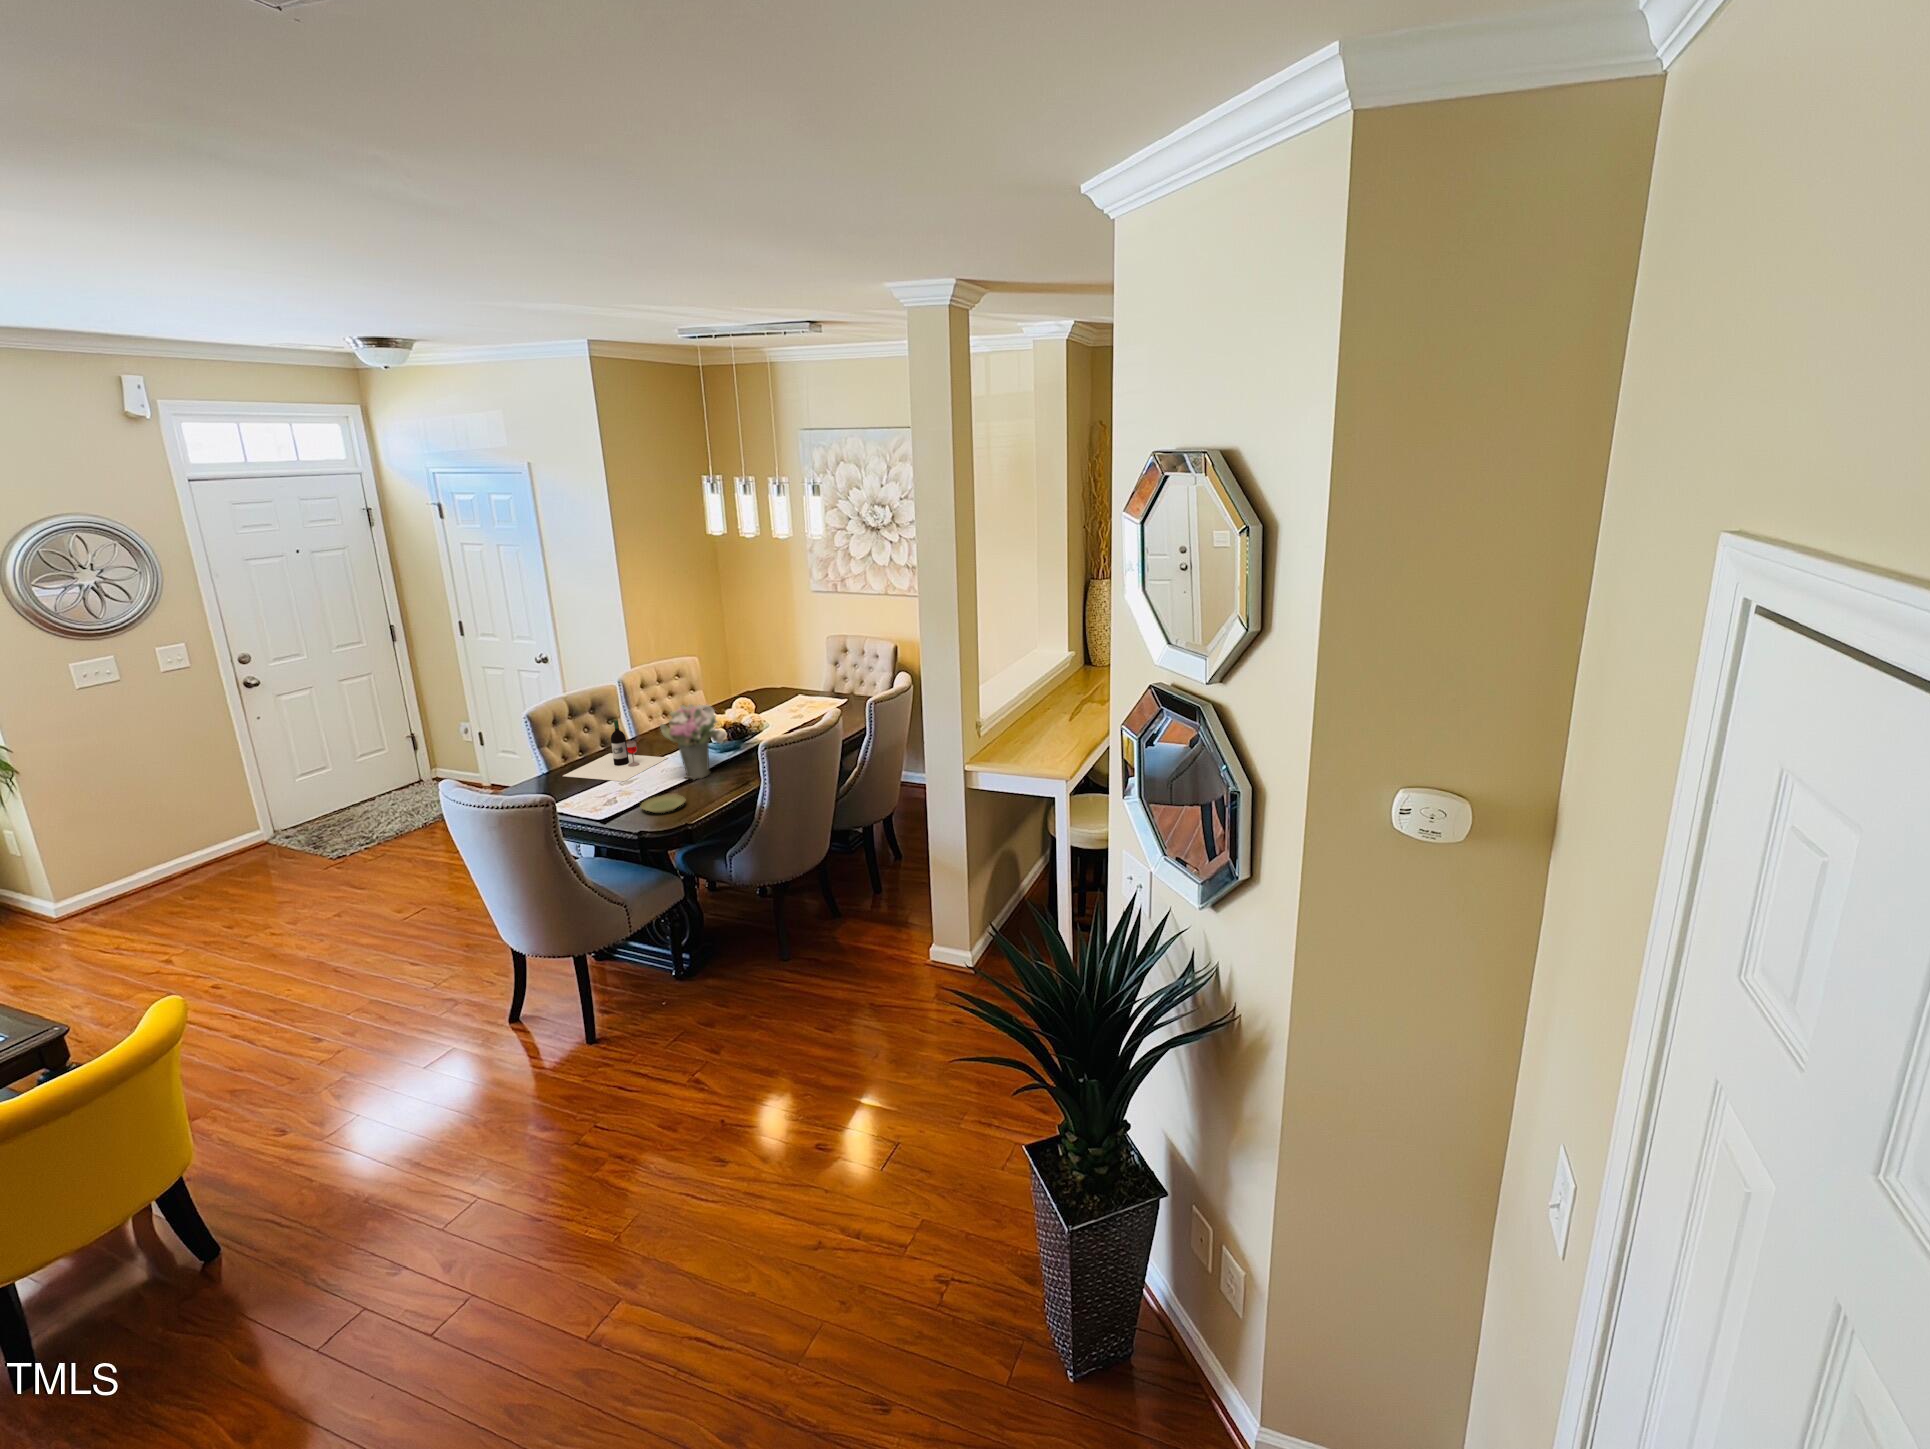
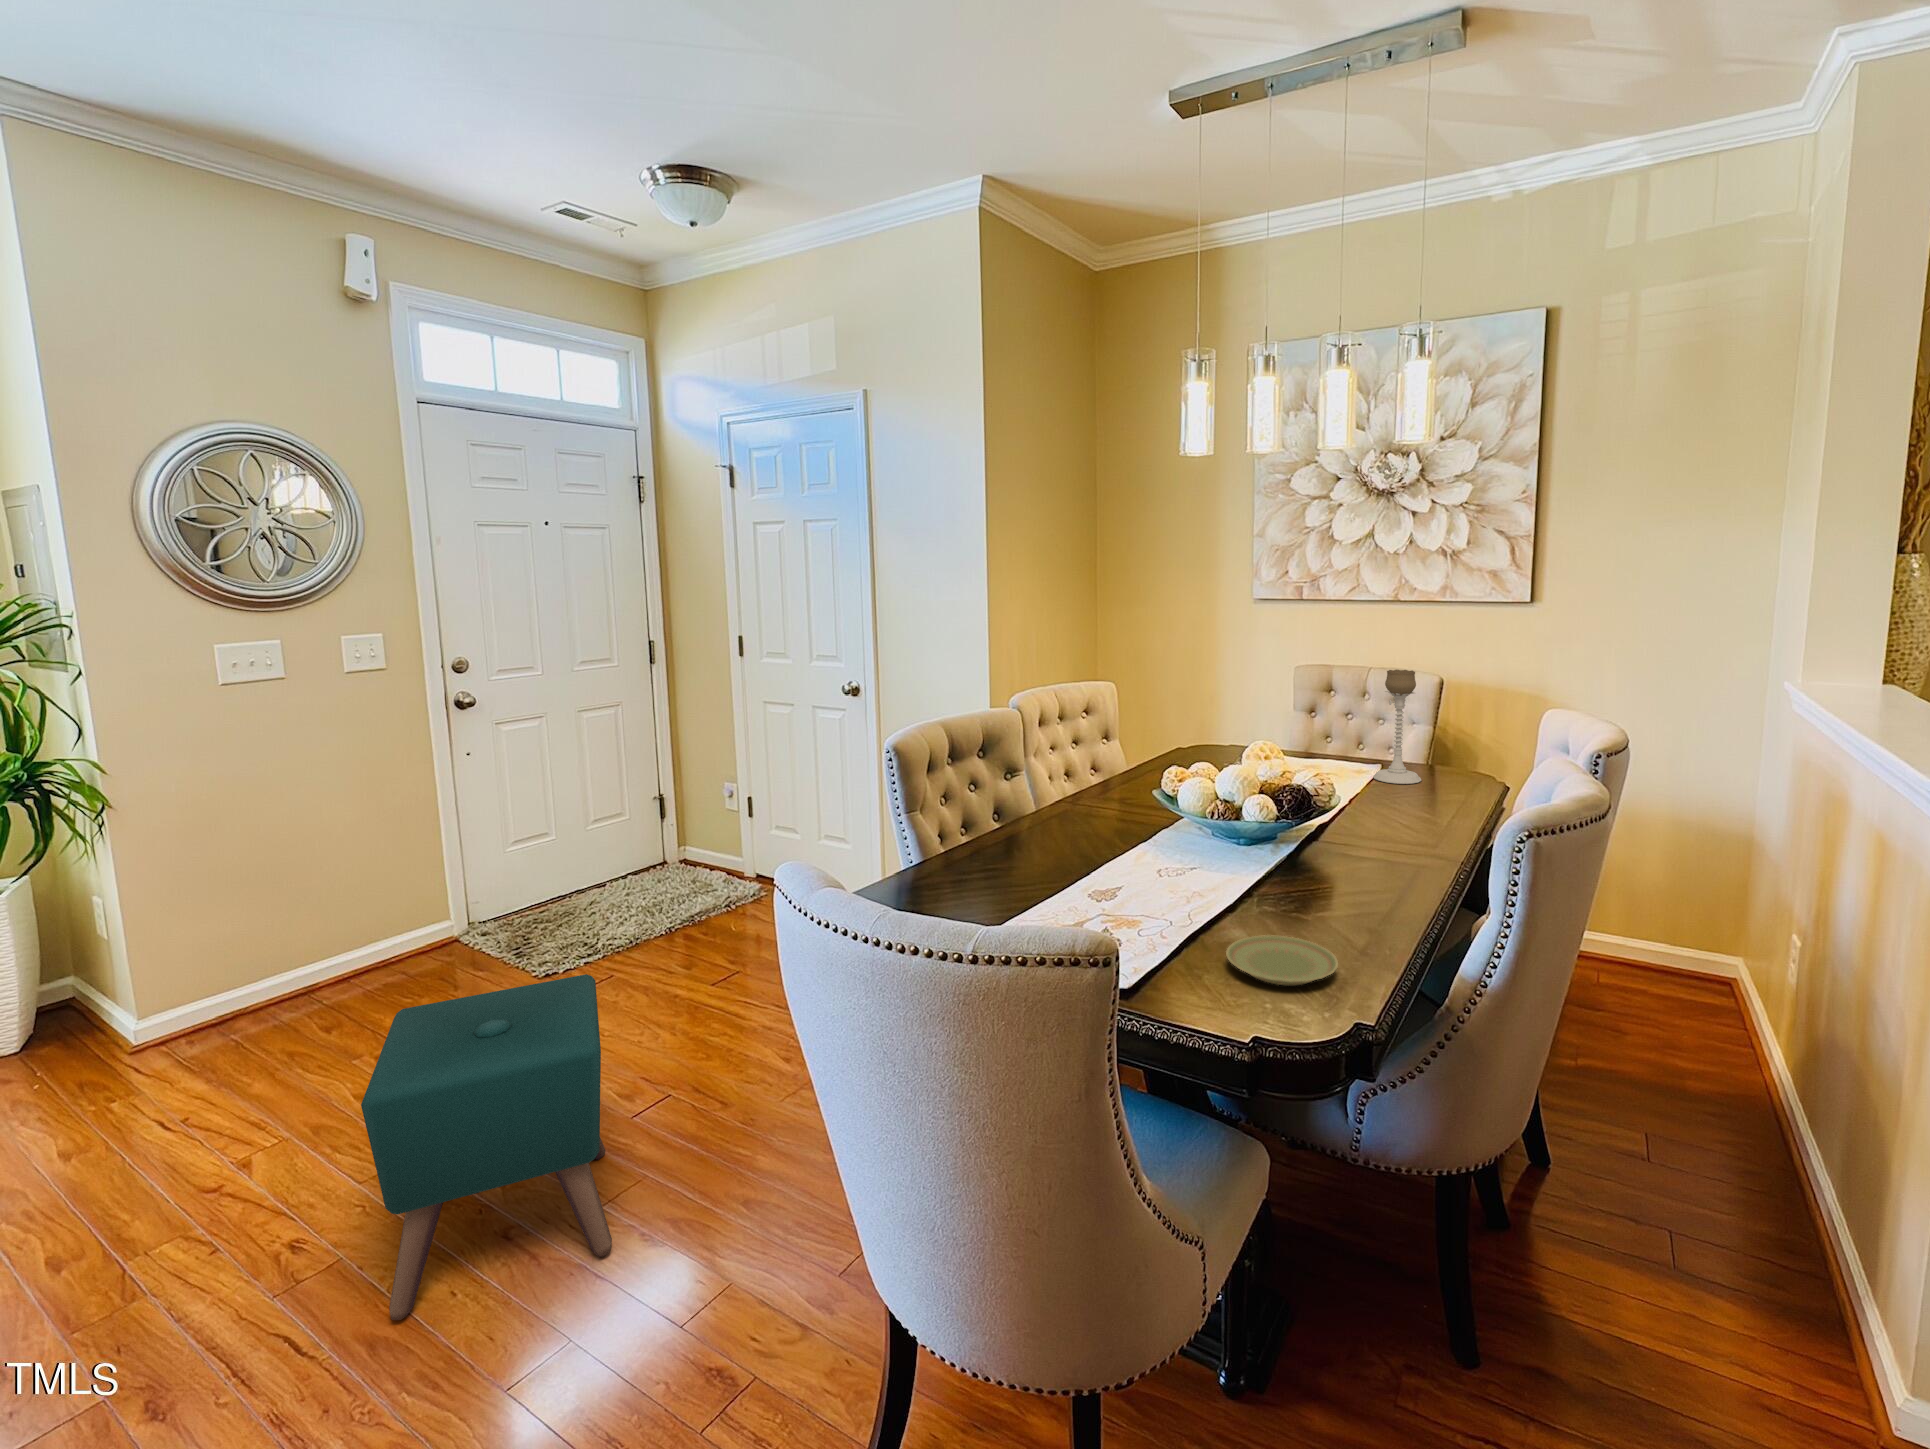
candle holder: none [827,652,851,713] -> present [1373,670,1421,784]
flower bouquet: present [660,705,726,779] -> none [1217,727,1343,898]
wine bottle: present [563,720,667,781] -> none [970,760,1161,891]
ottoman: none [253,844,393,1002] -> present [361,974,612,1320]

